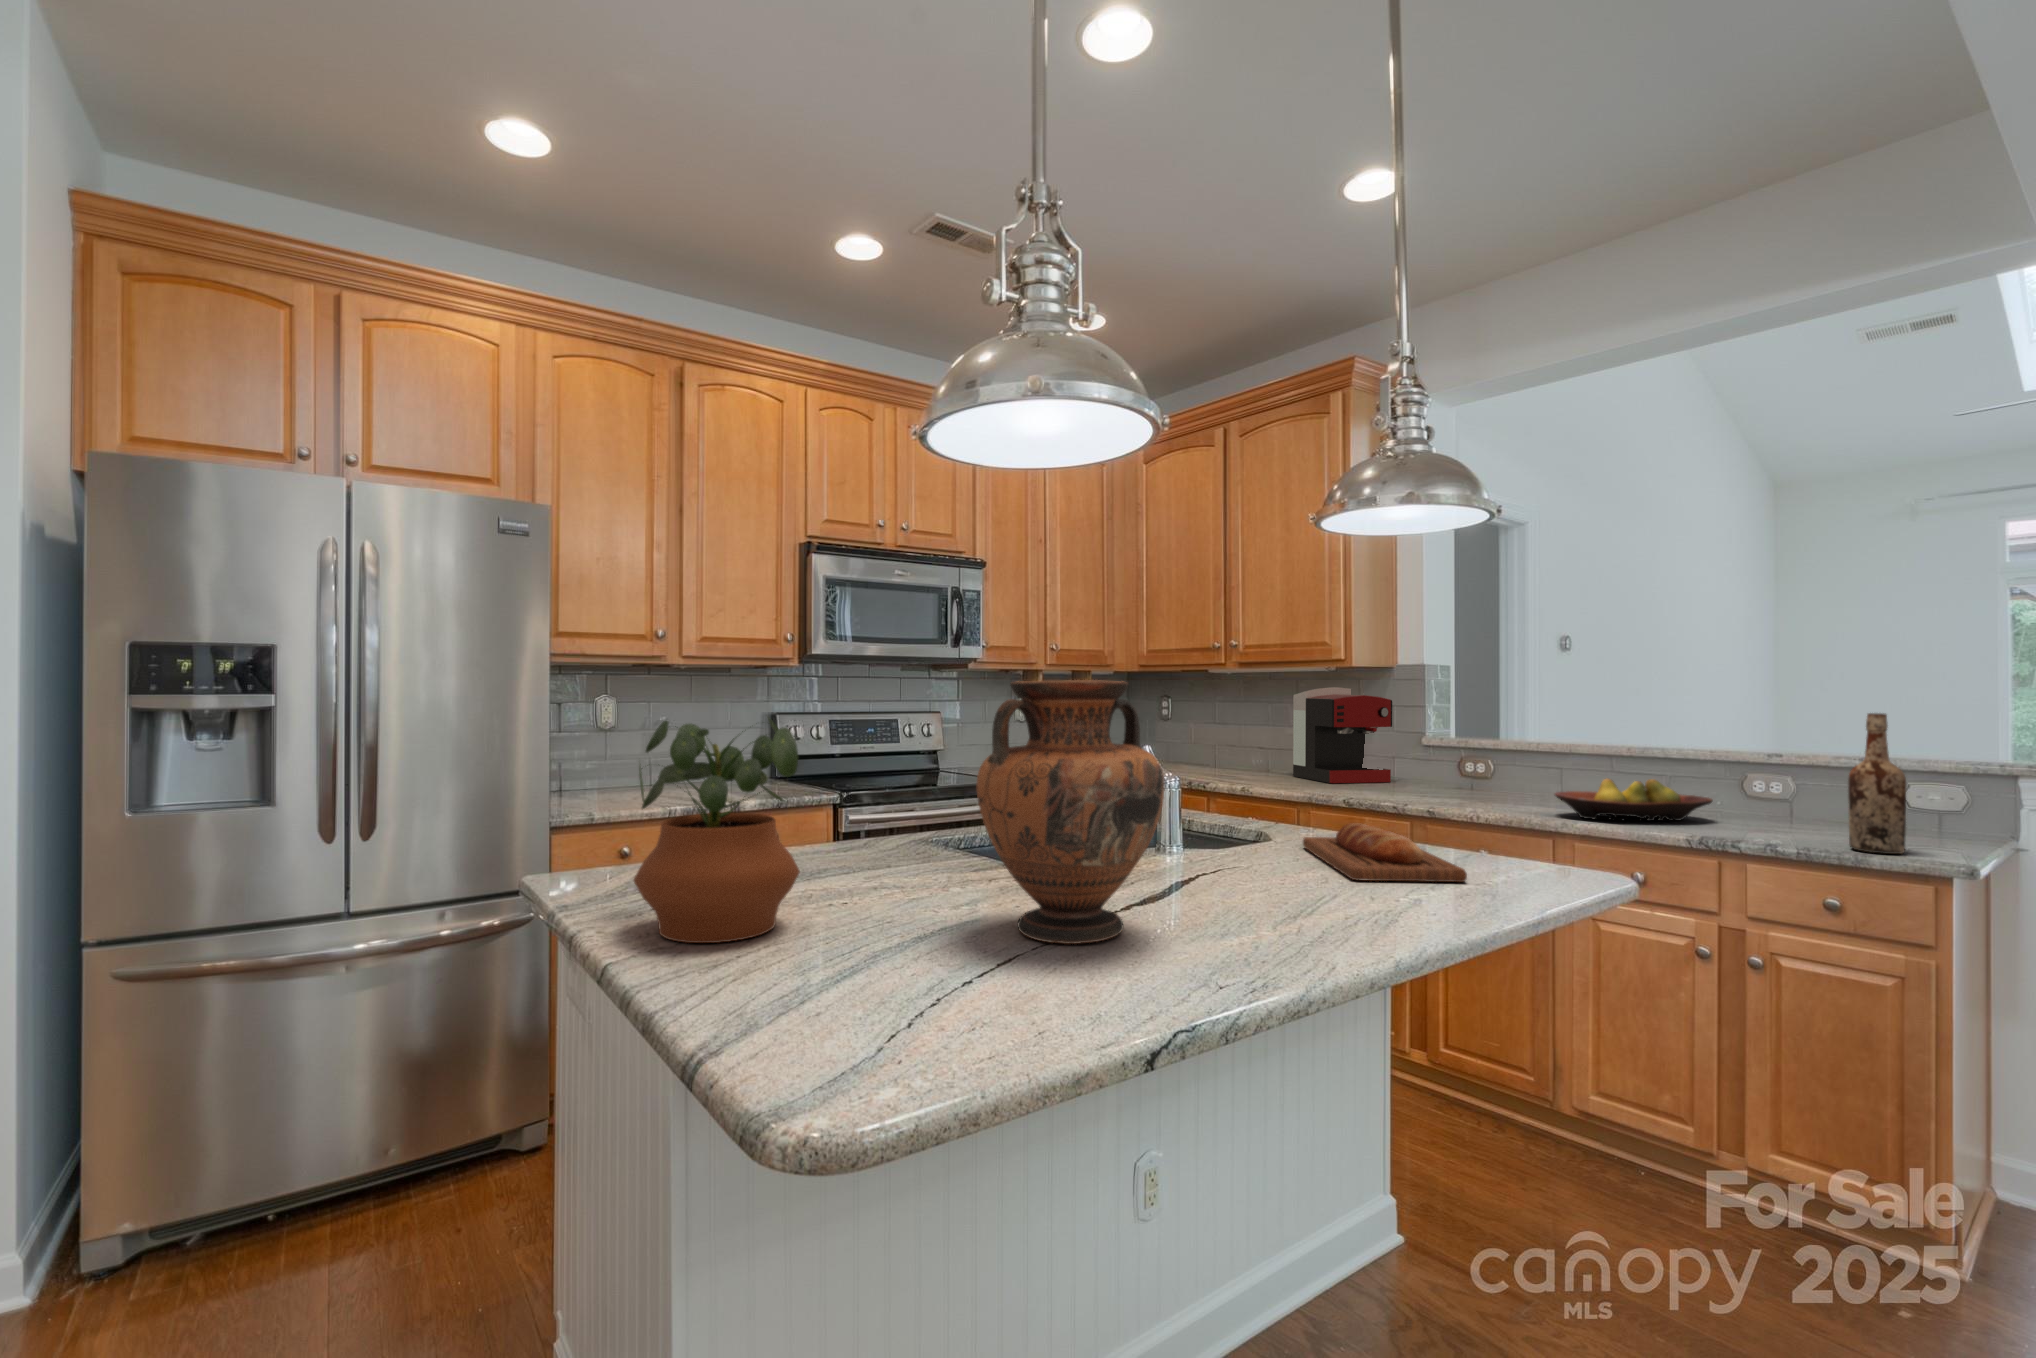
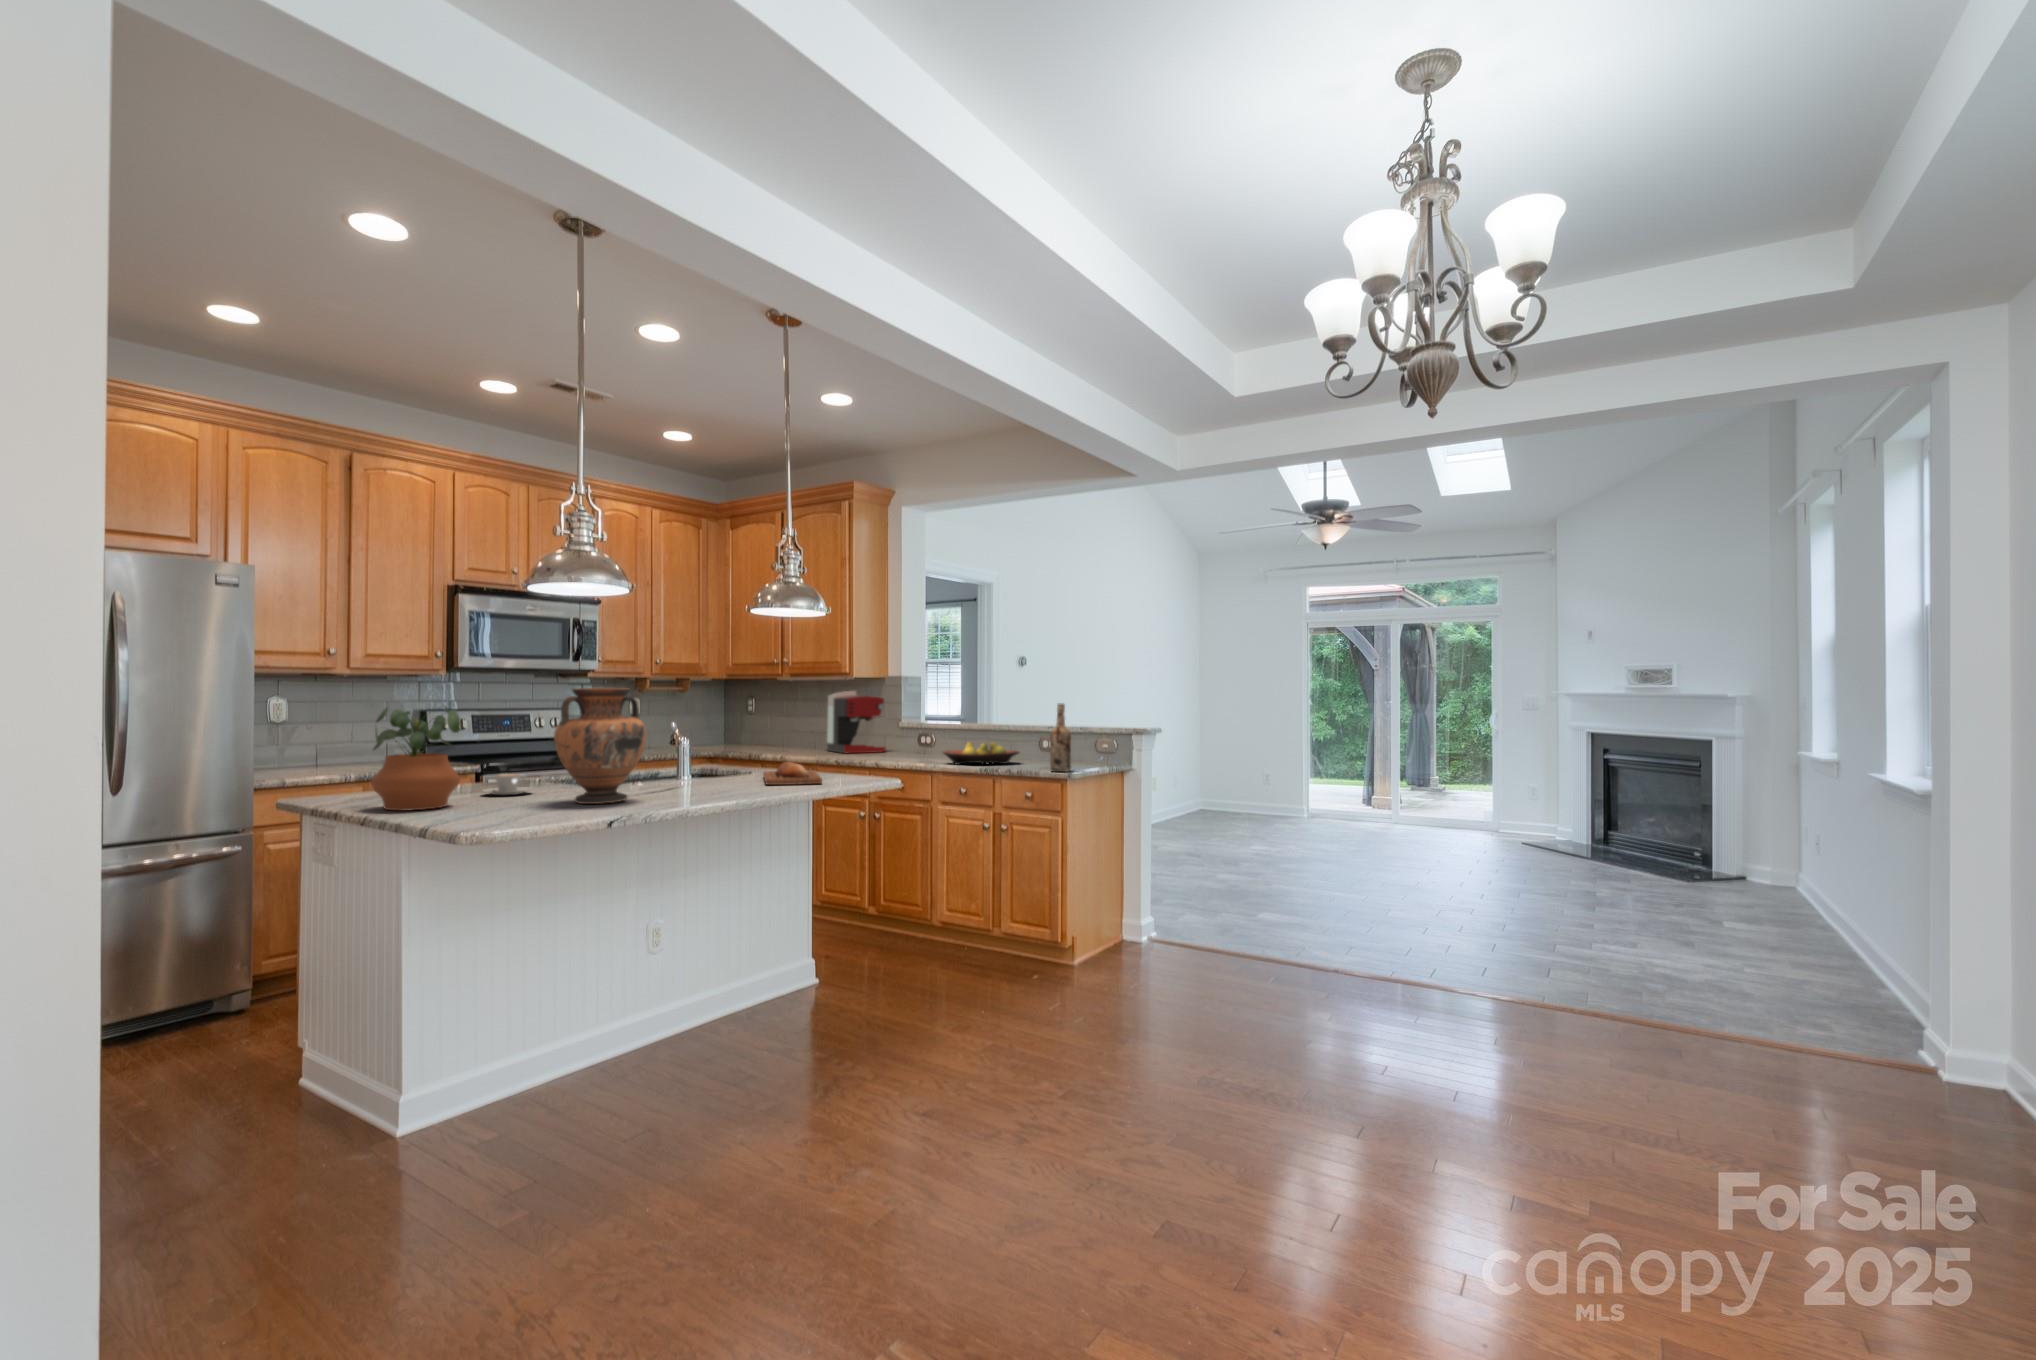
coffee cup: none [839,844,927,888] -> present [483,774,532,795]

